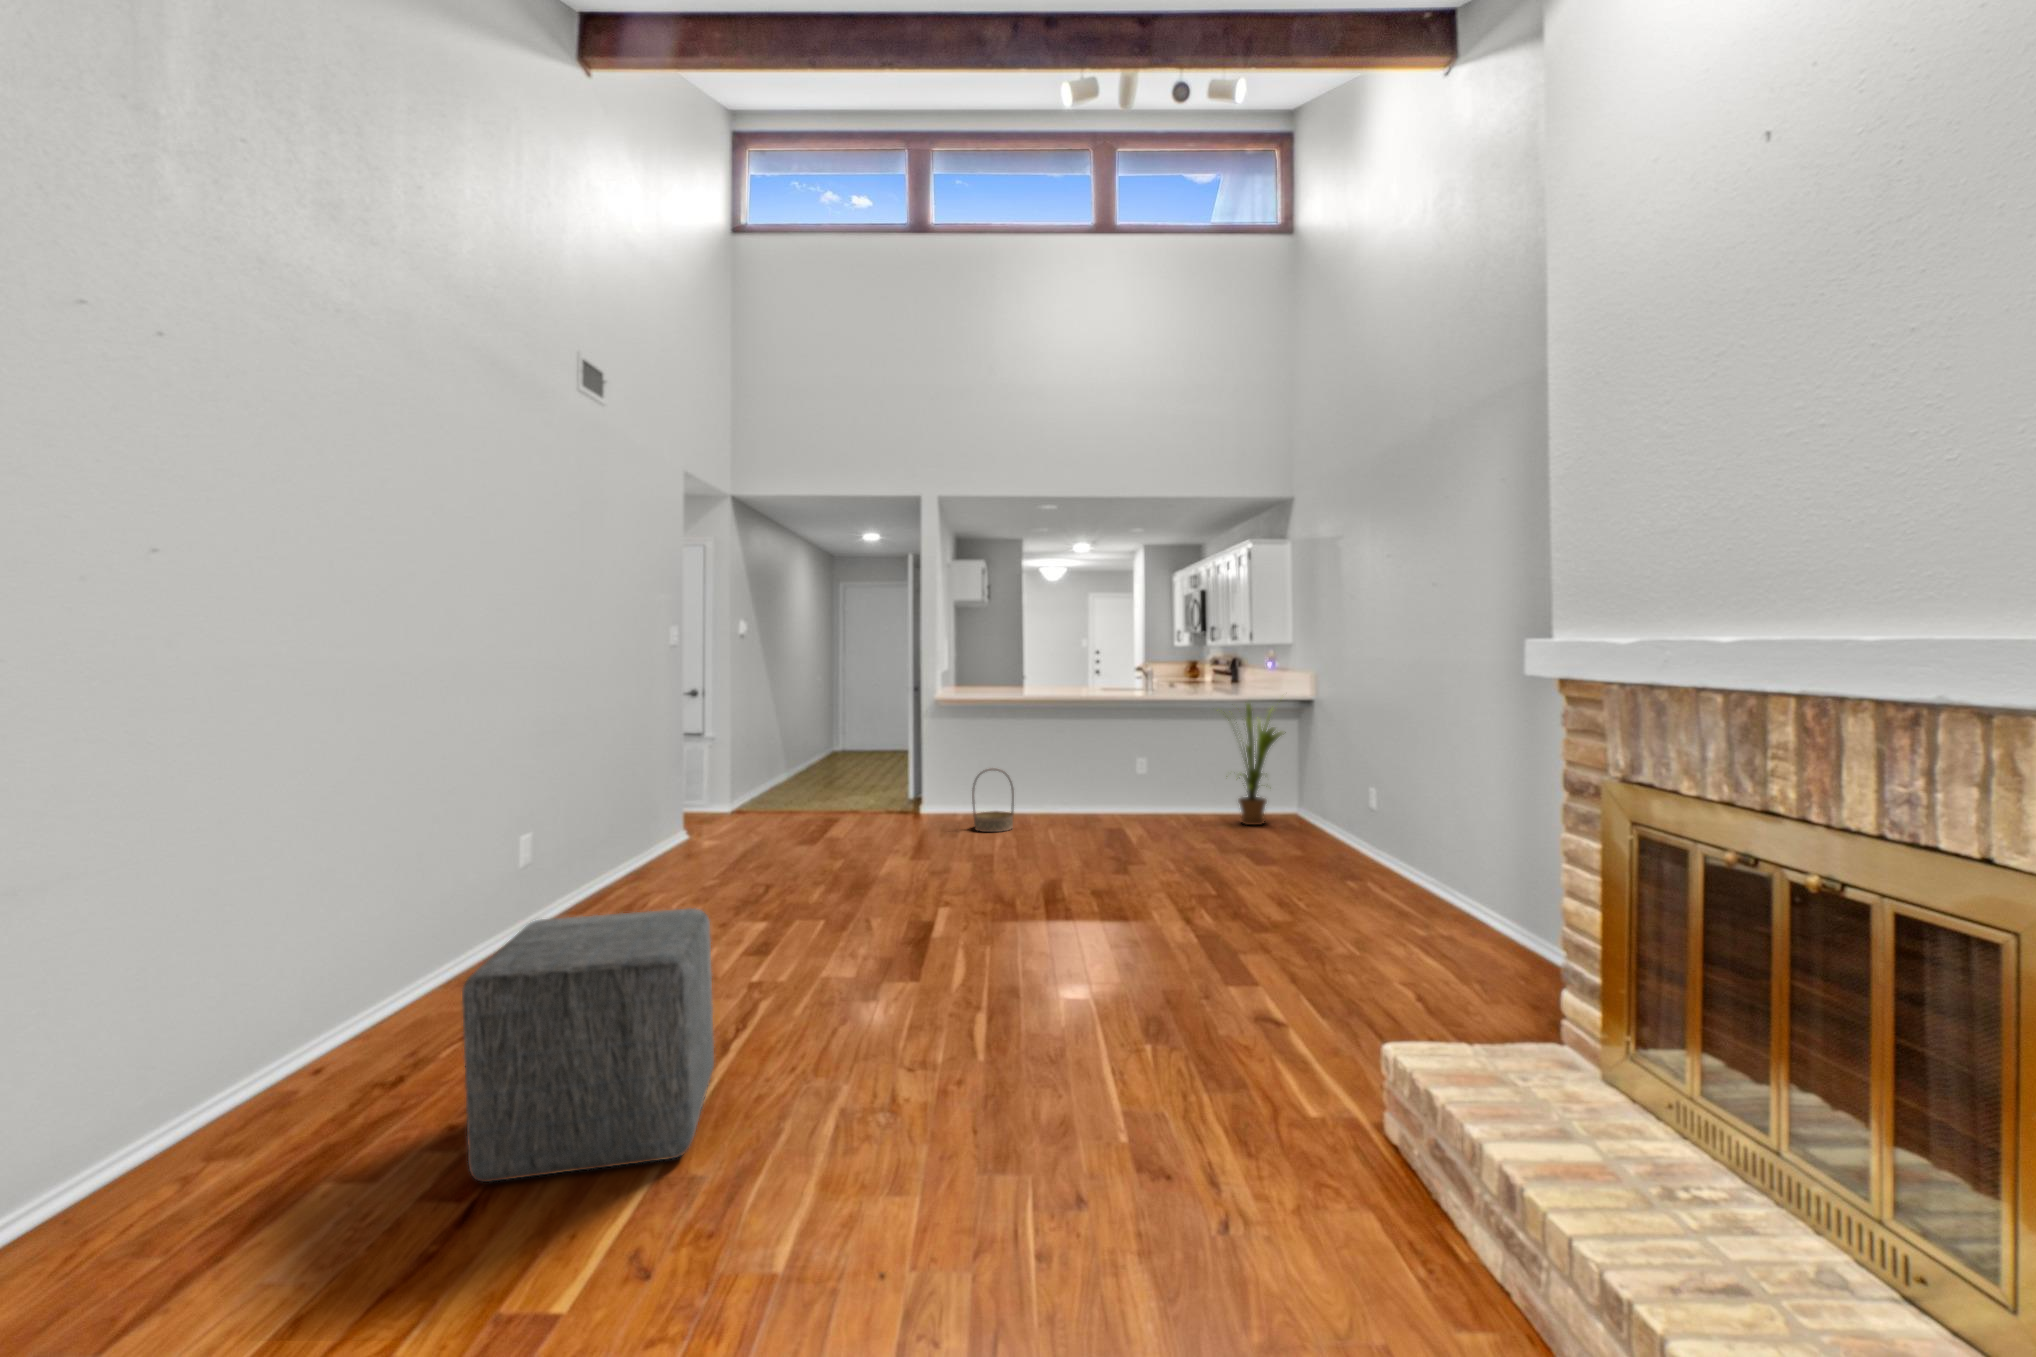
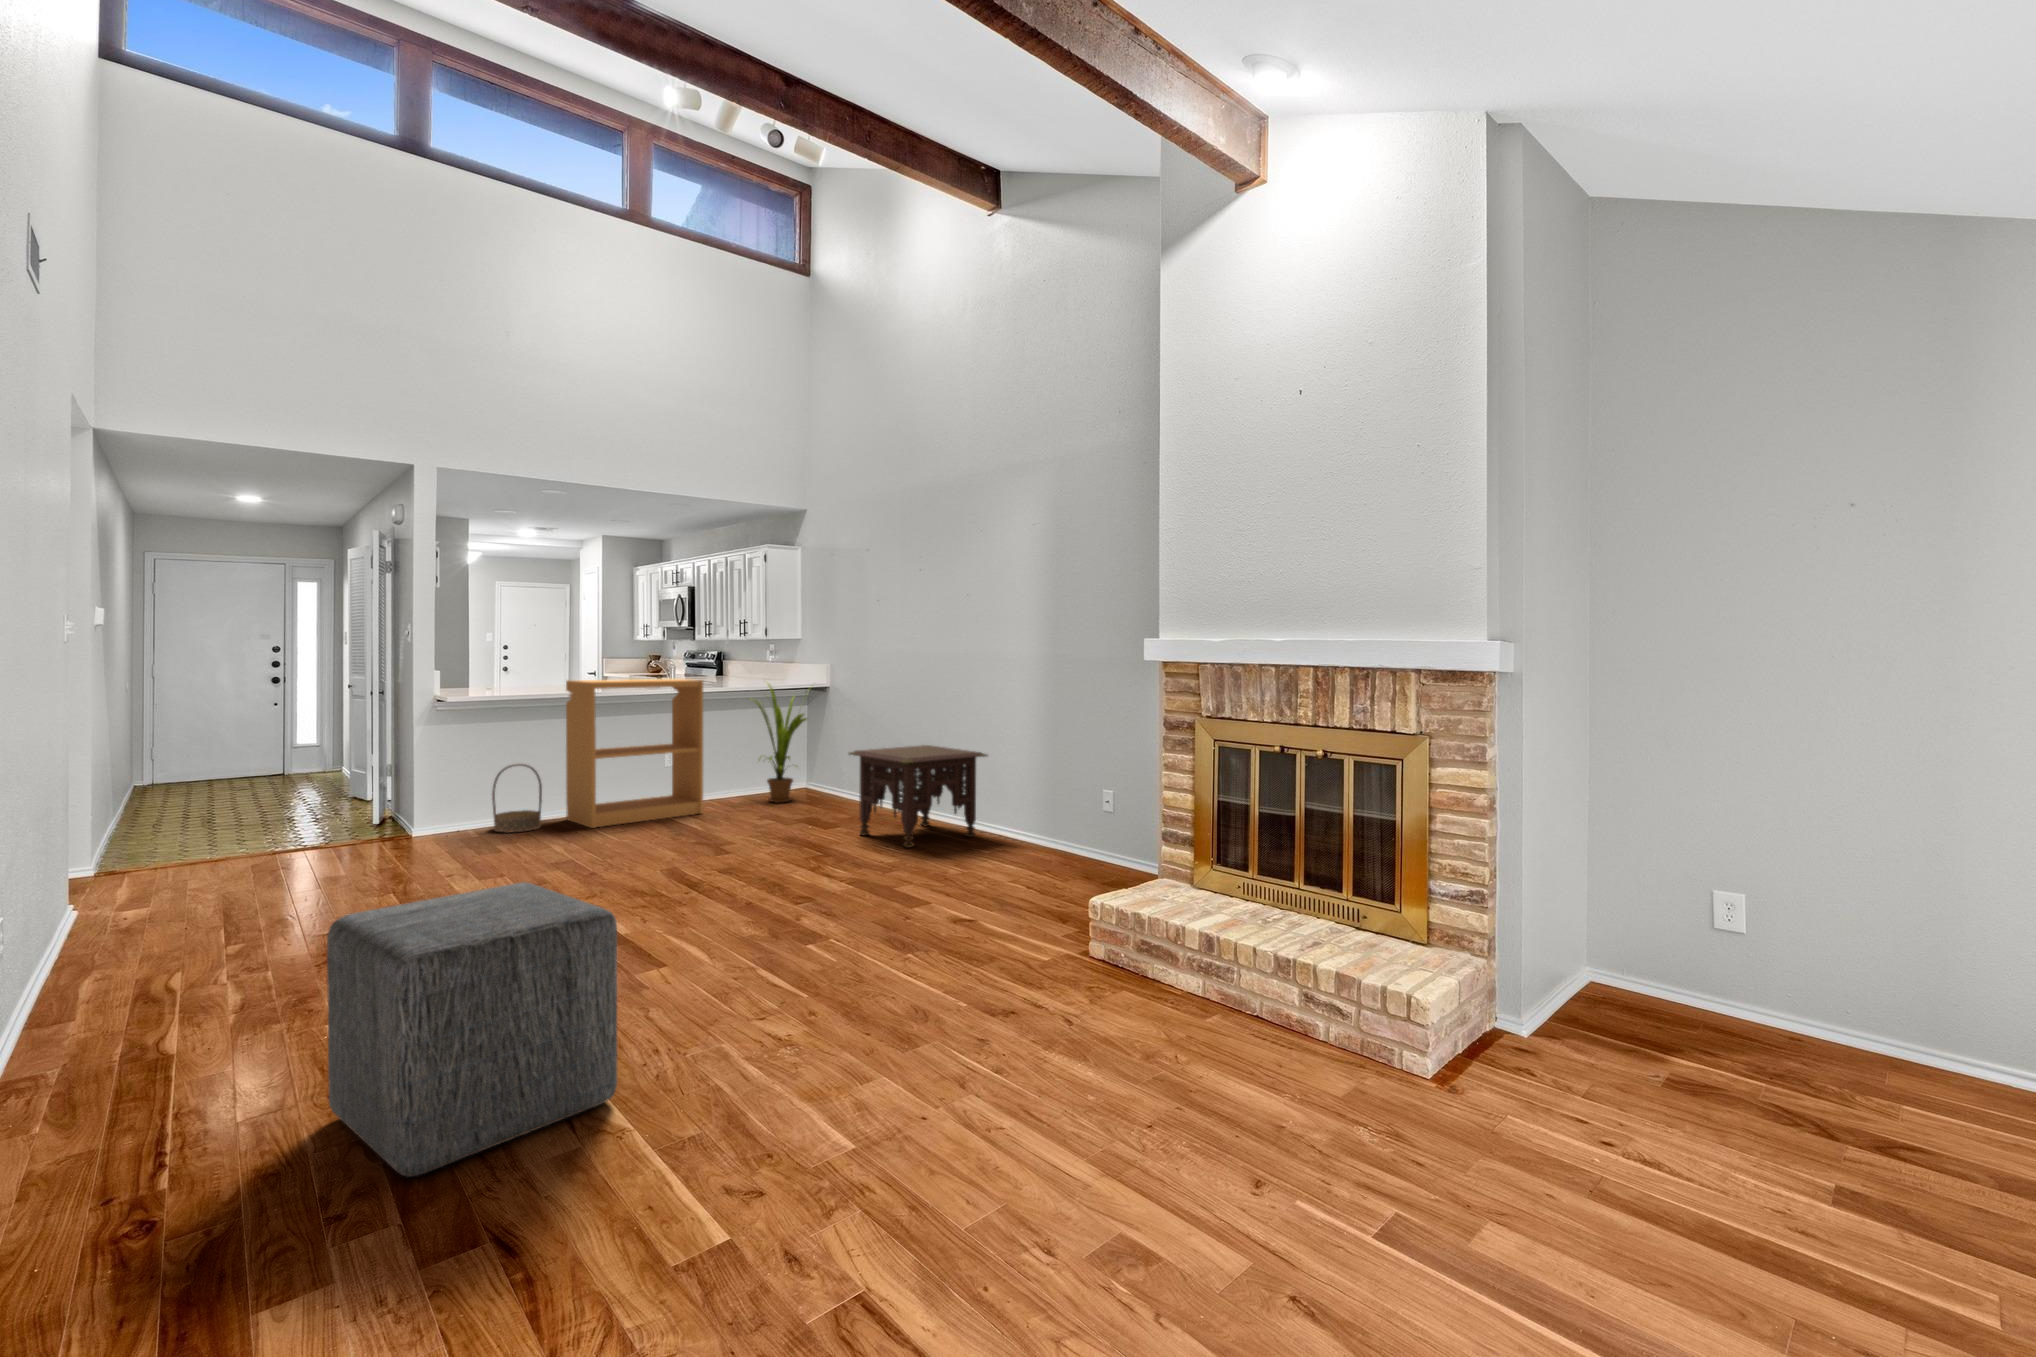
bookshelf: none [1037,688,1161,835] -> present [566,679,703,828]
side table: none [1275,774,1449,904] -> present [849,745,987,848]

